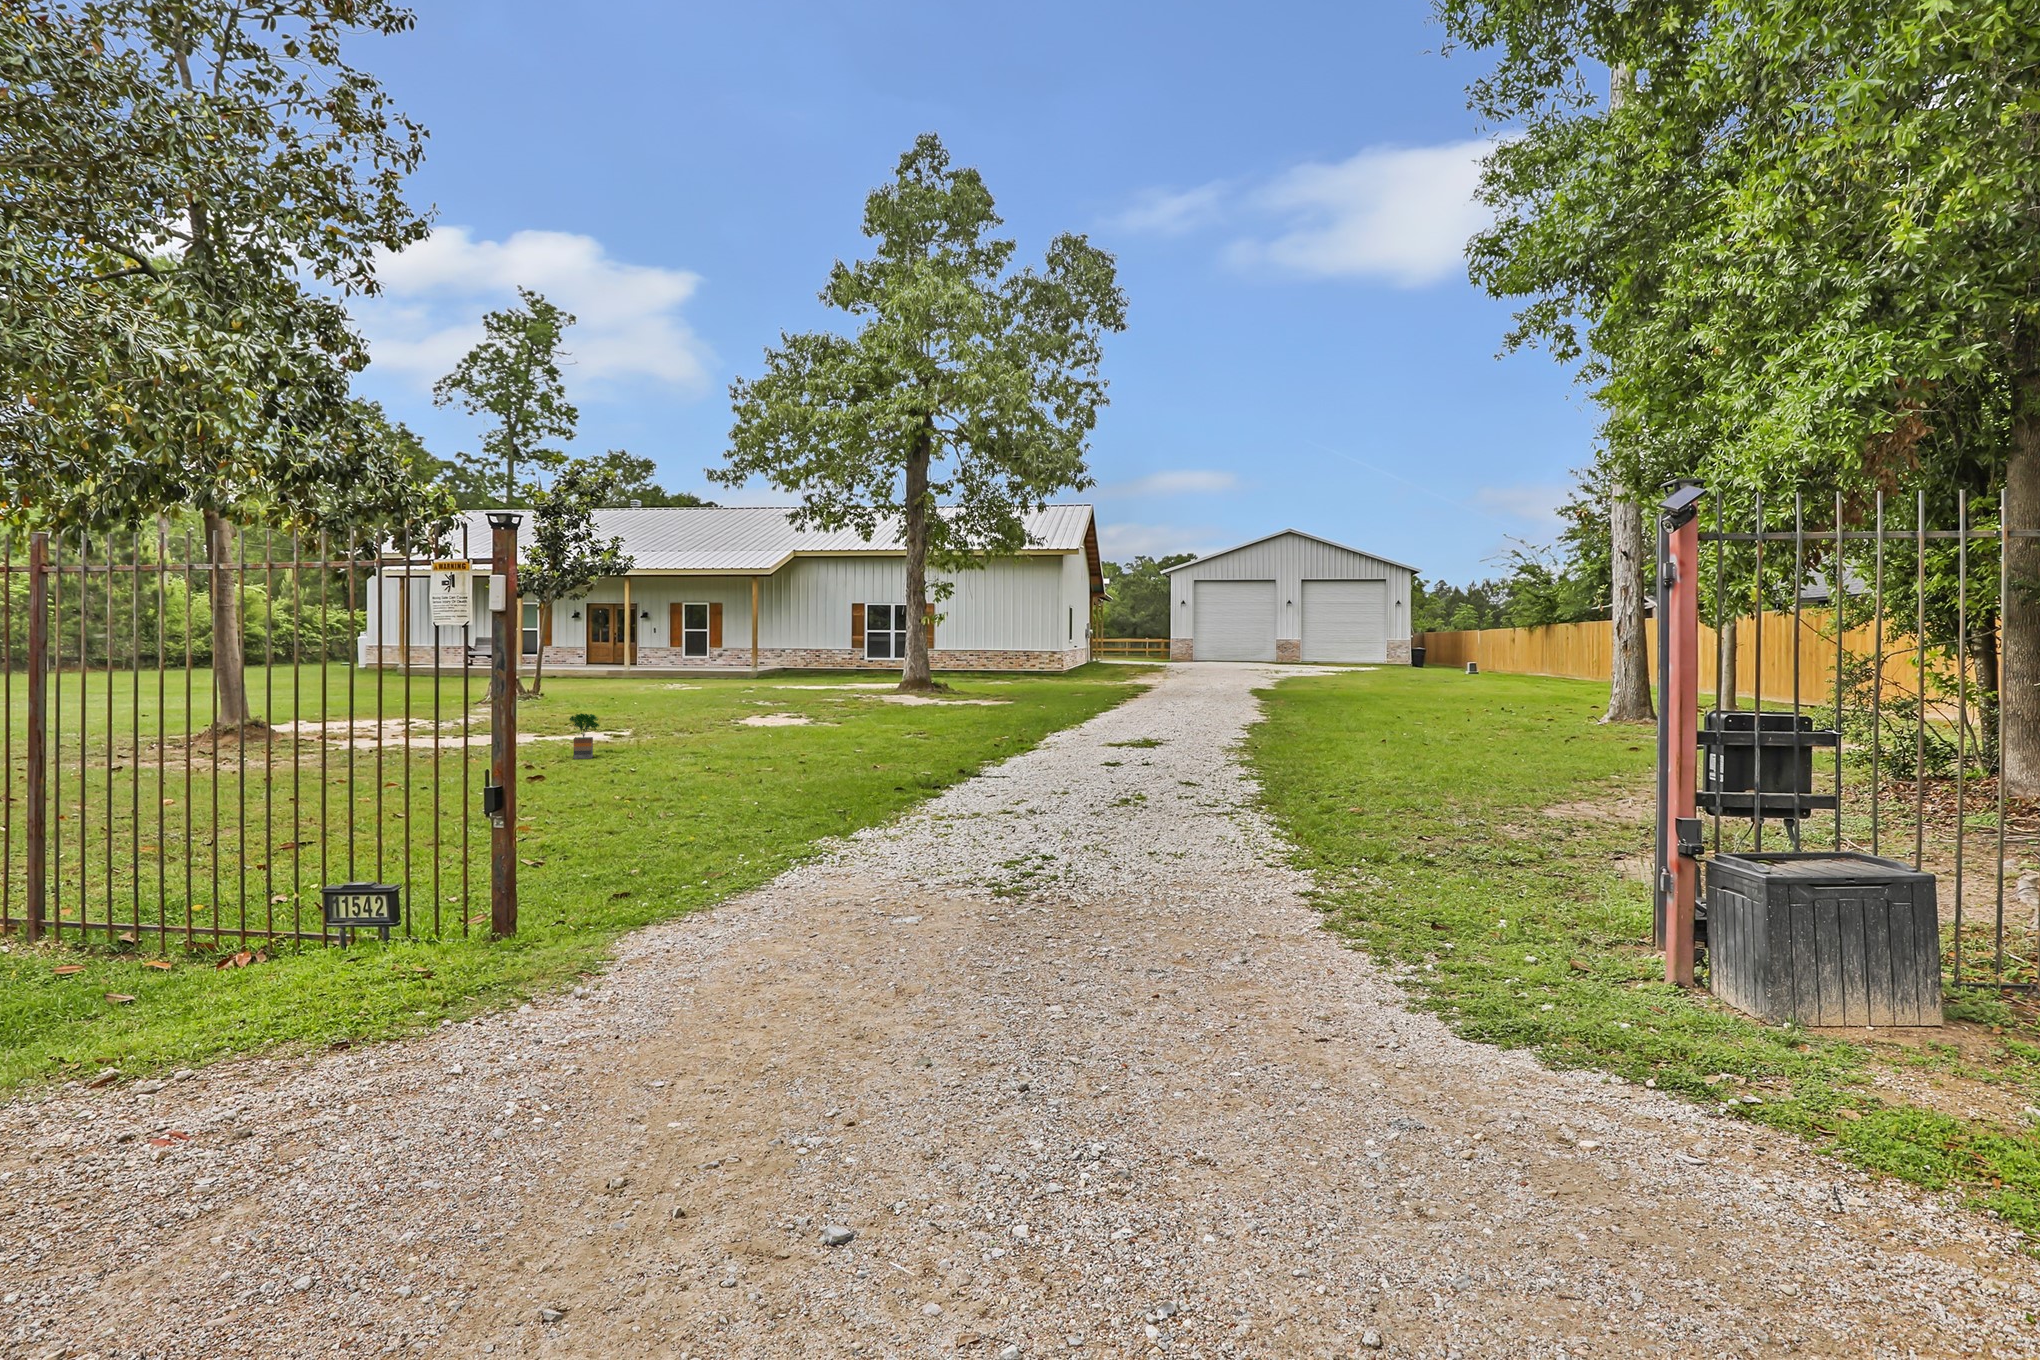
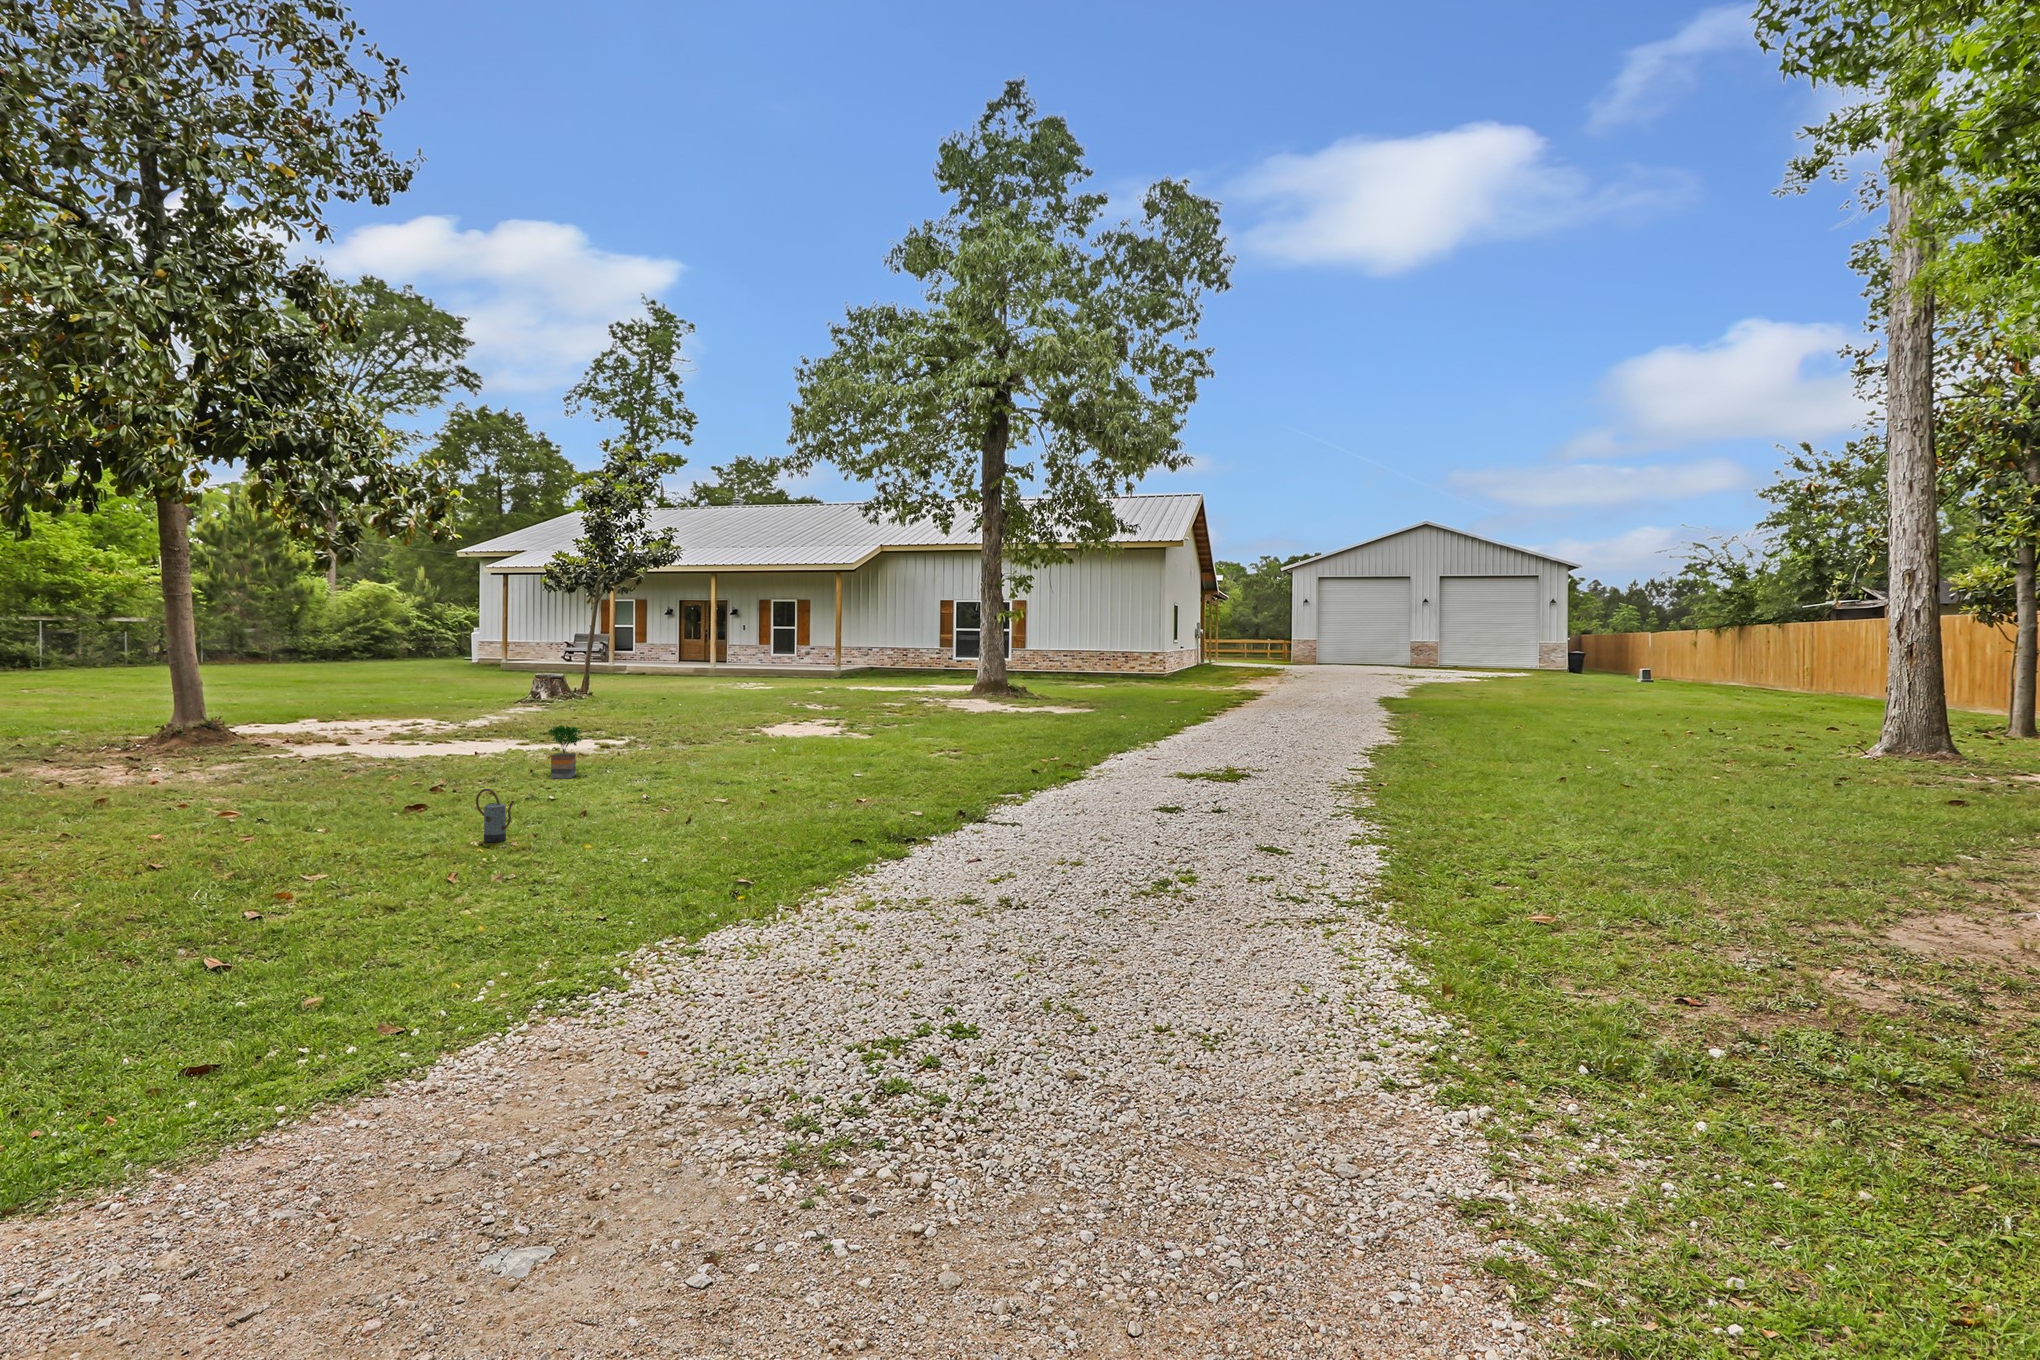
watering can: none [565,757,600,799] -> present [476,789,514,842]

